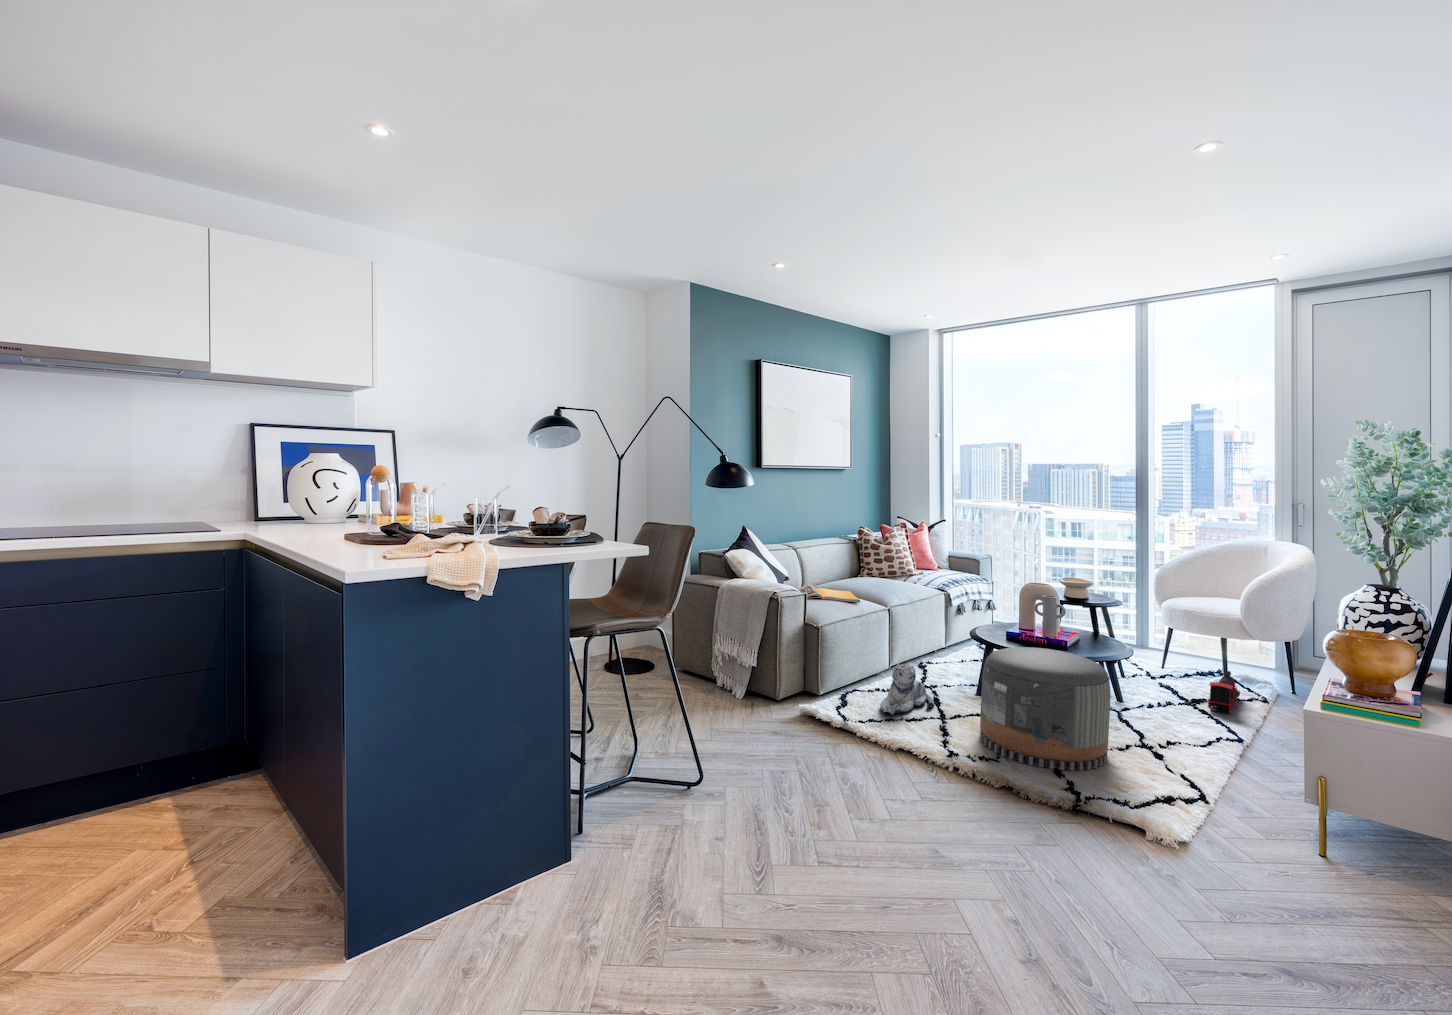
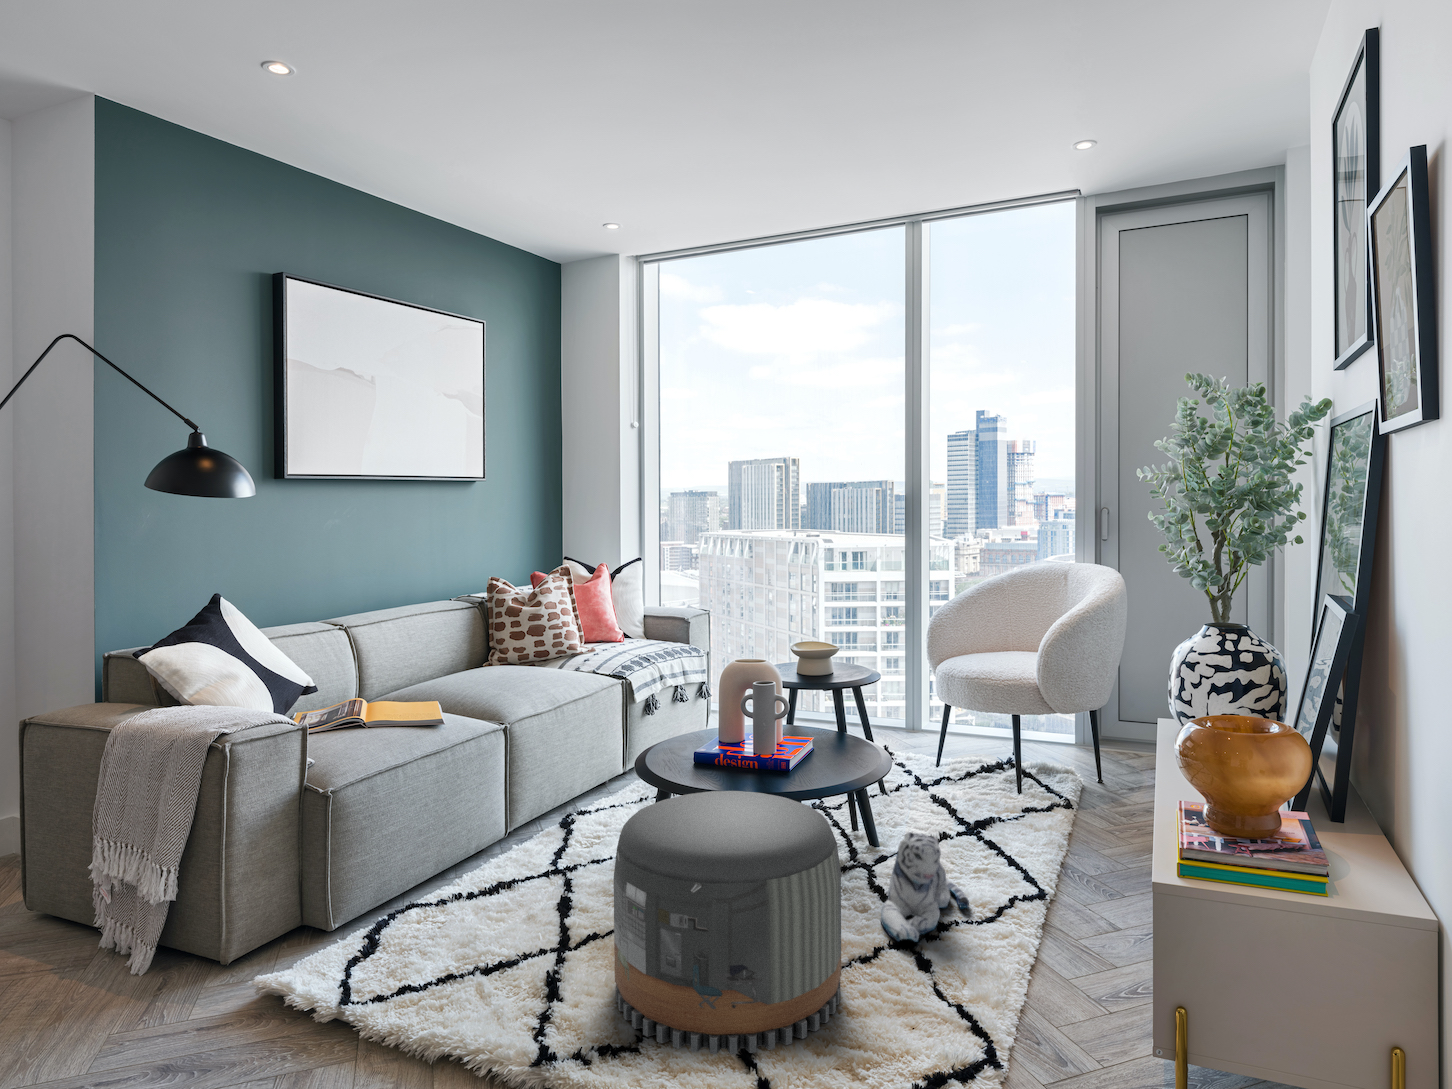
plush toy: present [880,663,934,715] -> present [881,832,969,942]
toy train: present [1208,671,1240,713] -> none [1002,770,1046,844]

